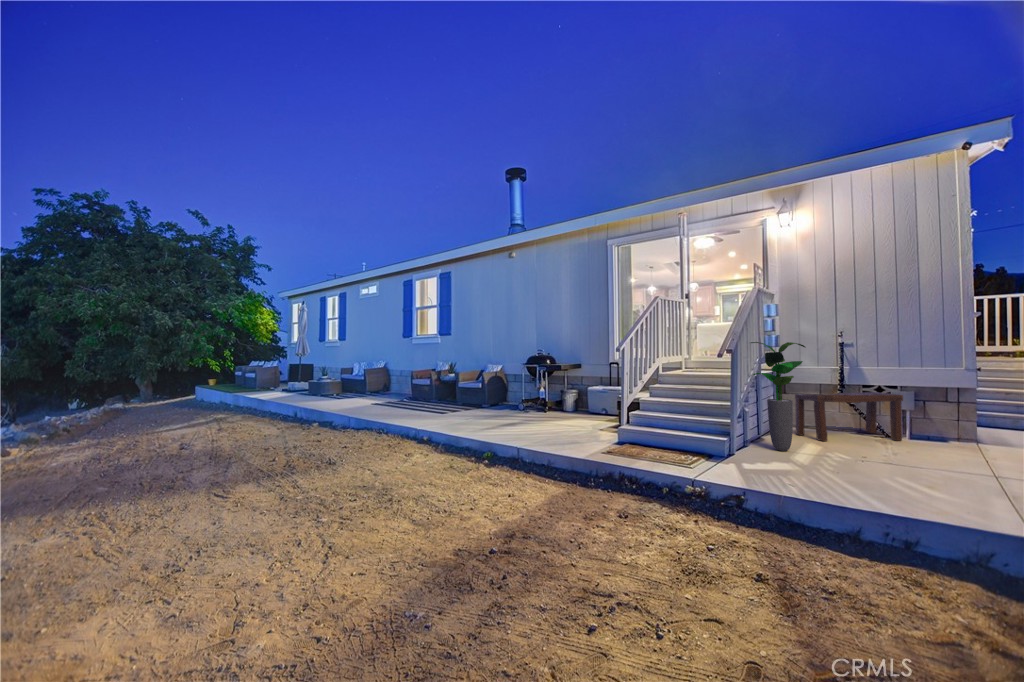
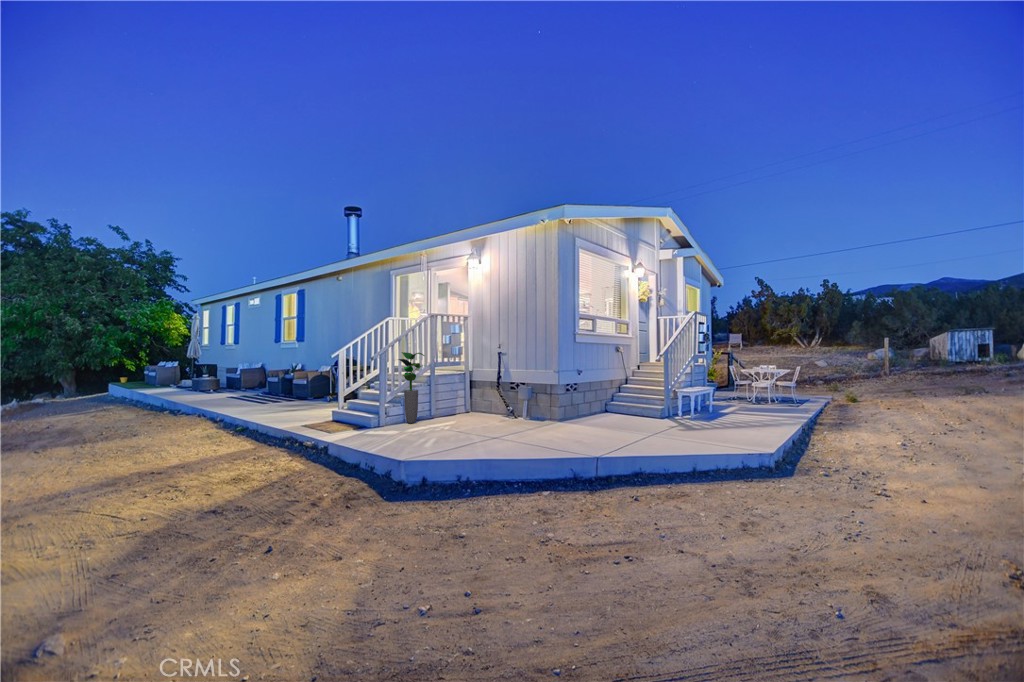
bench: present [795,392,903,441] -> none [457,386,512,419]

